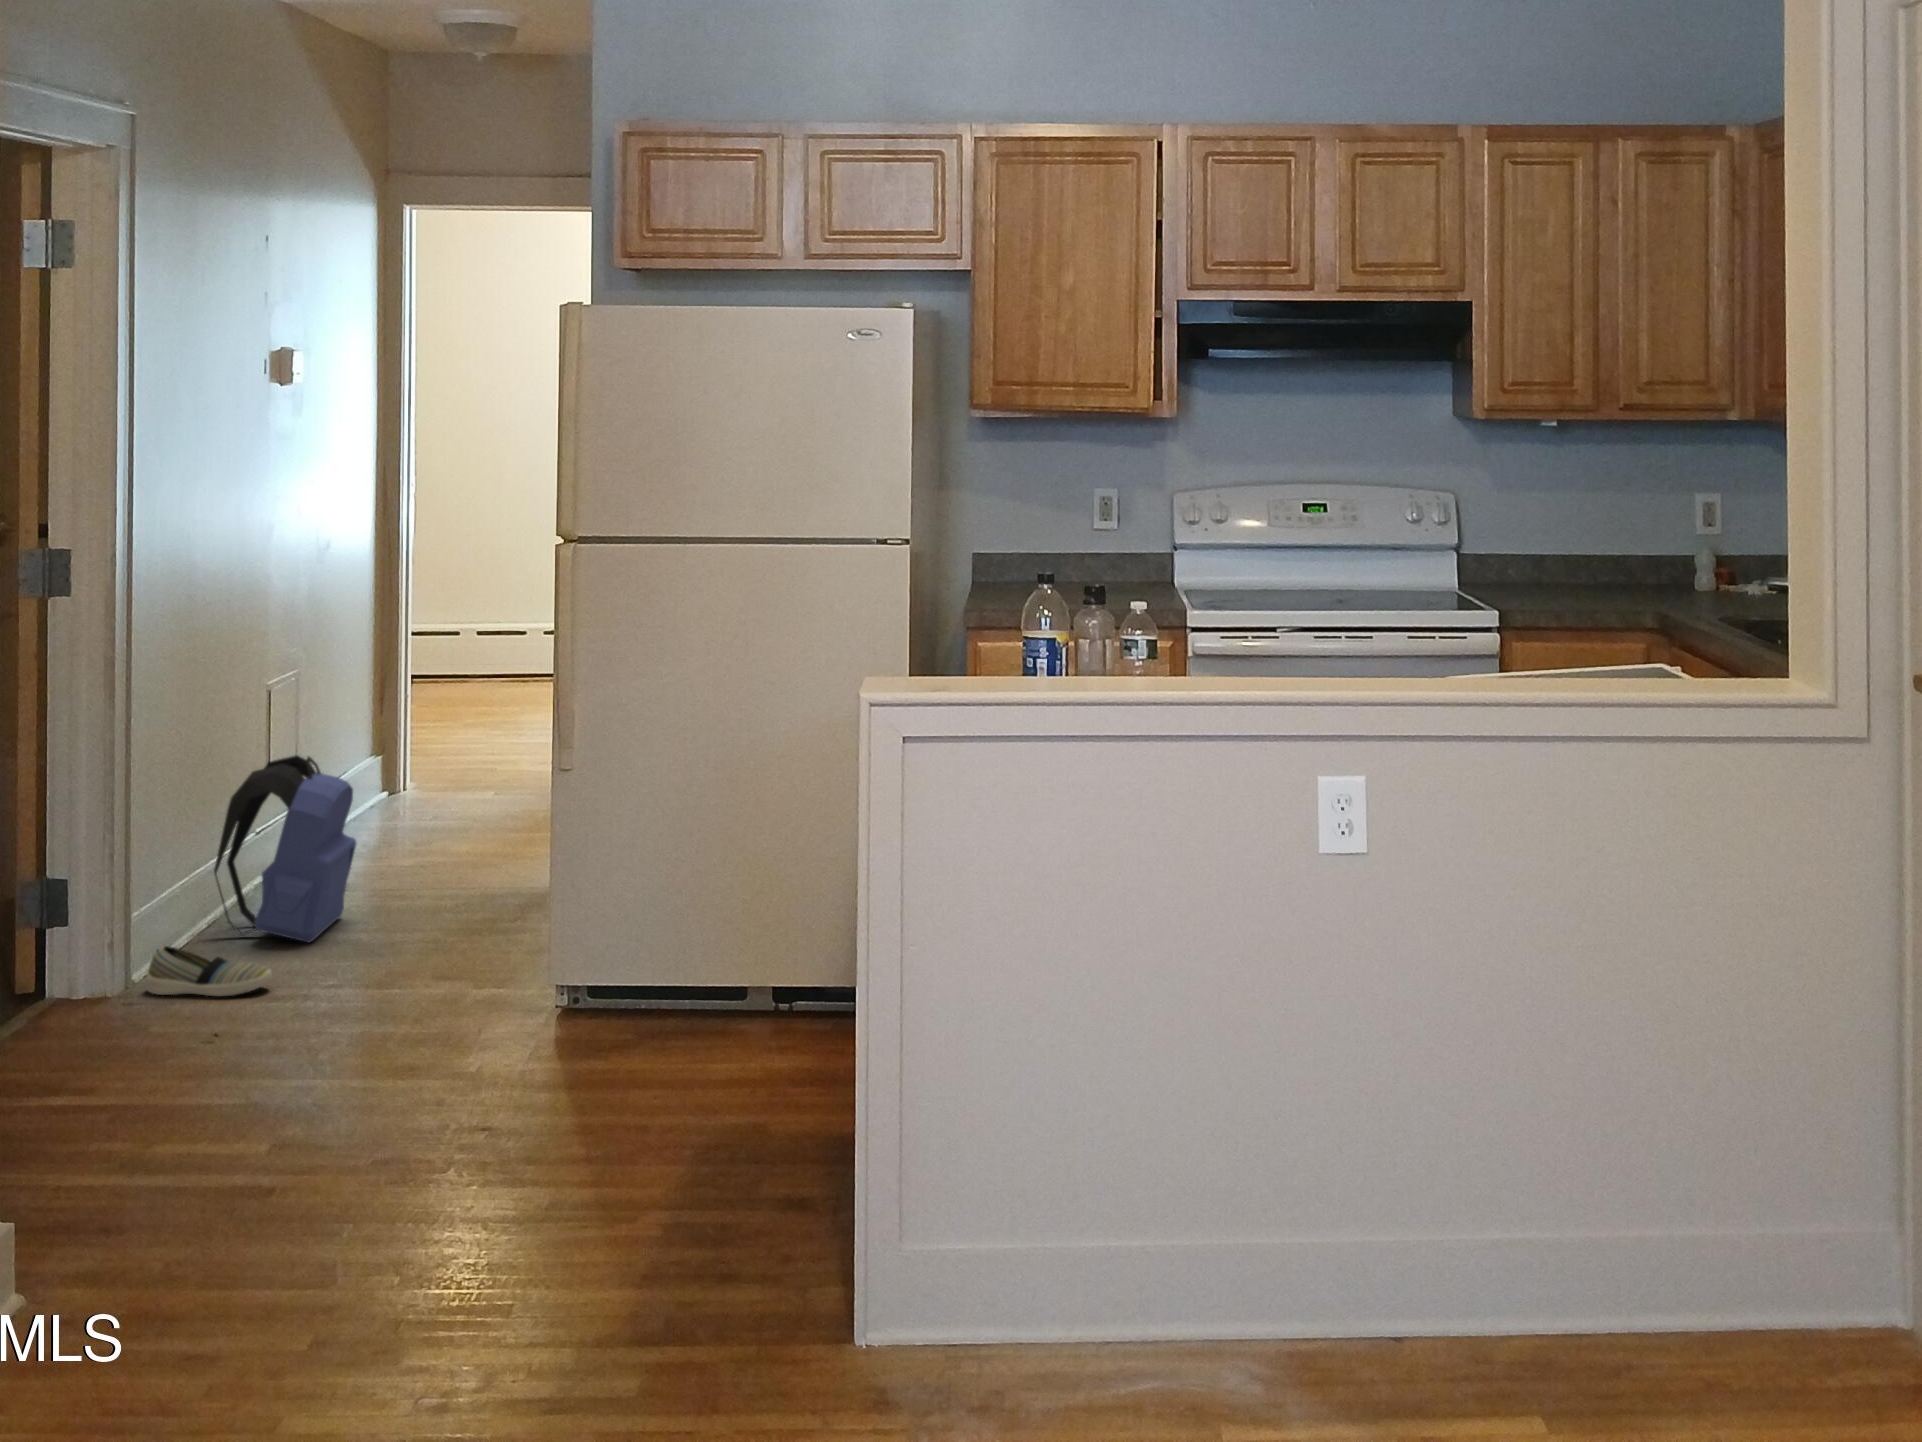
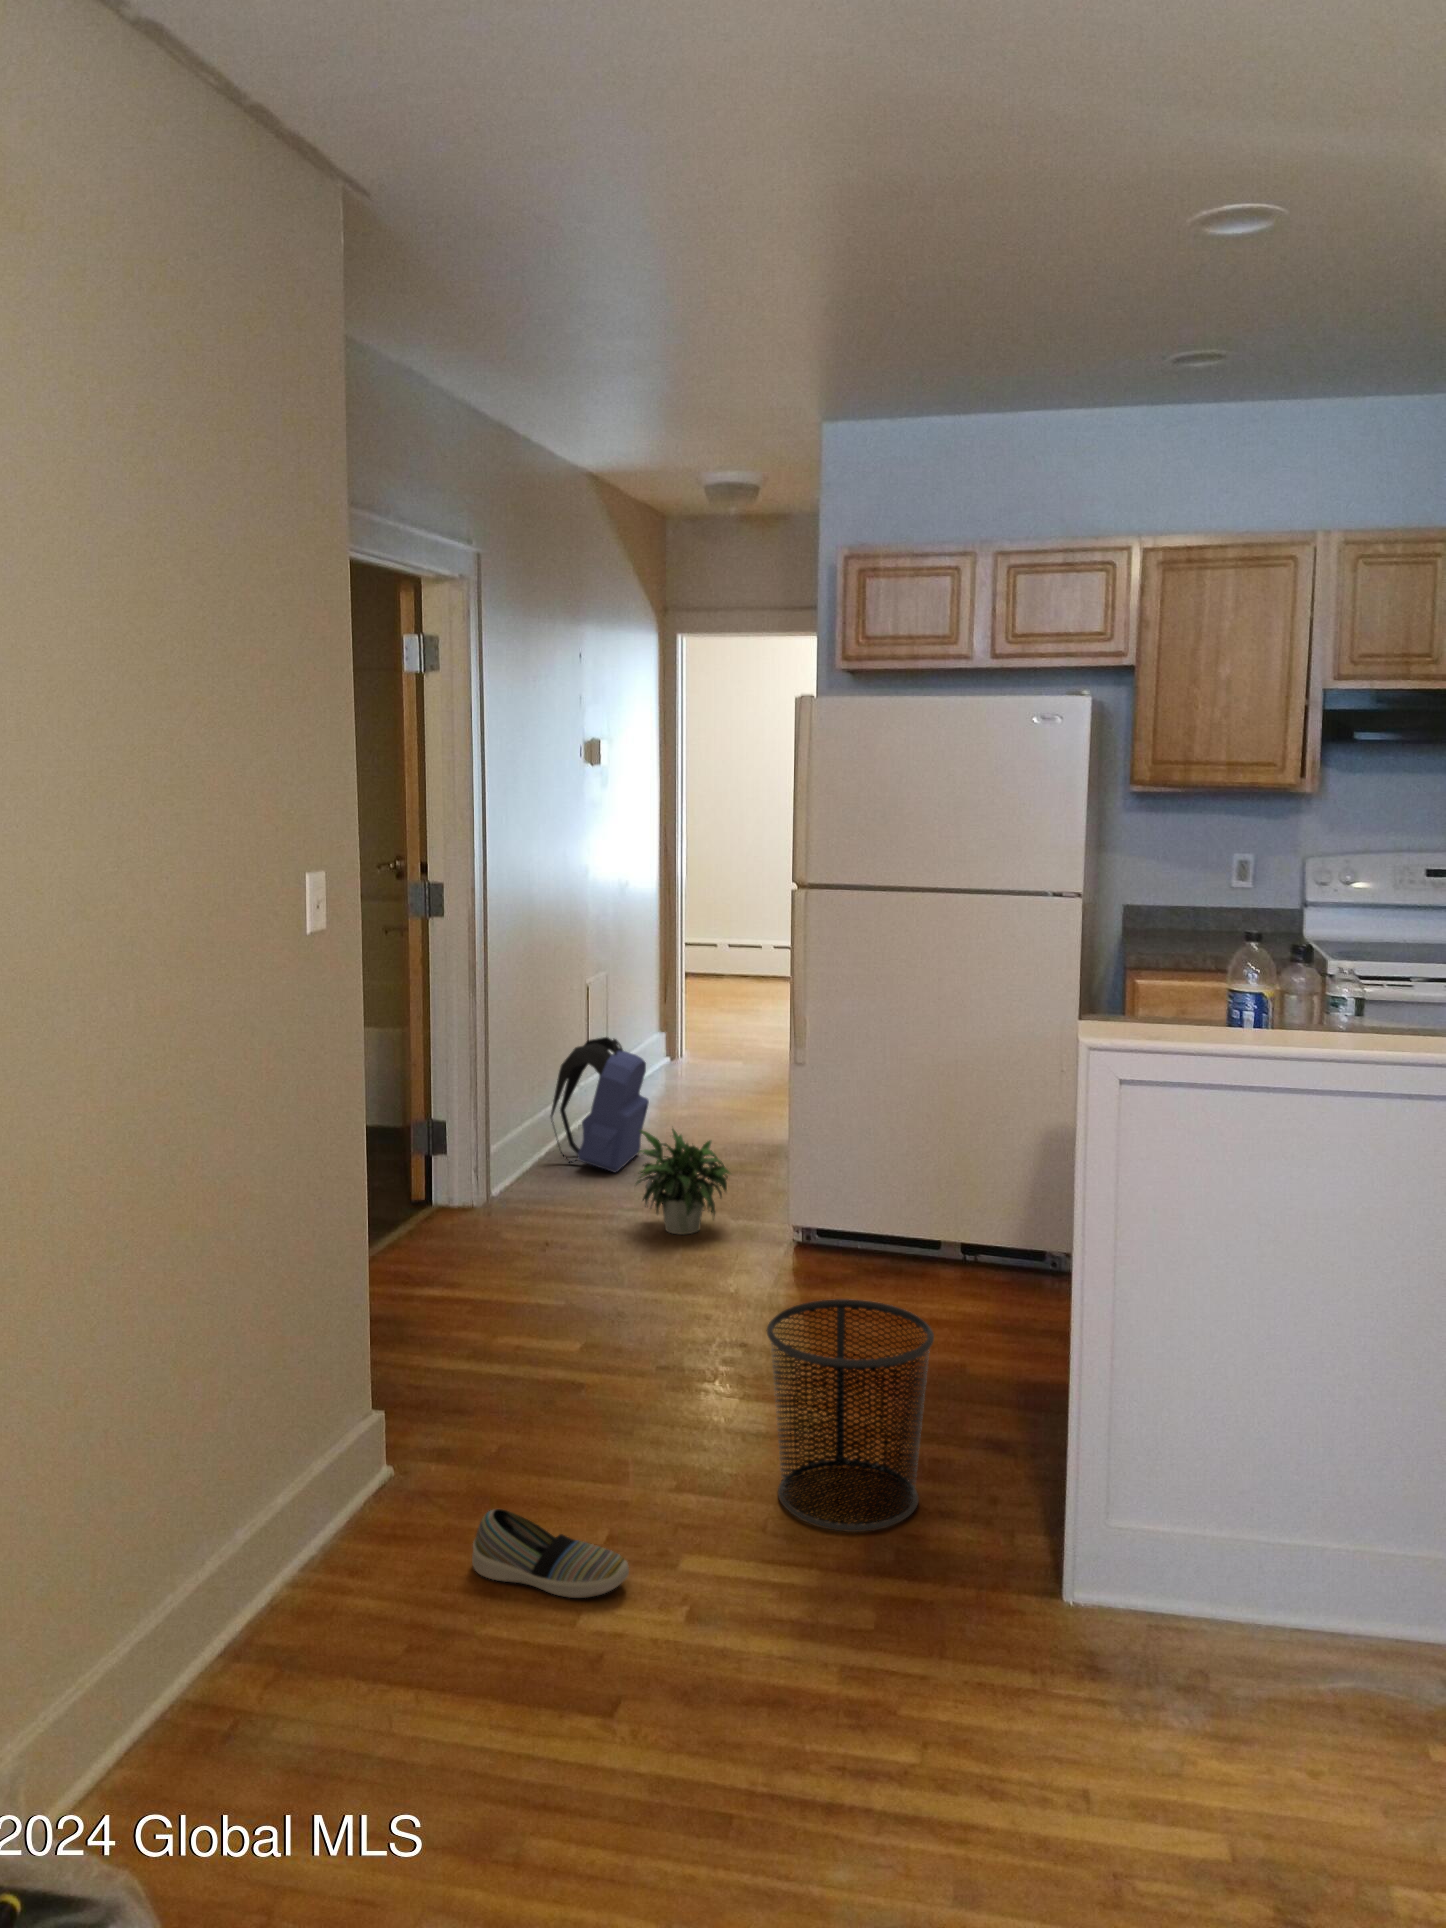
potted plant: none [343,866,477,1009] -> present [636,1129,731,1234]
shoe: present [146,946,272,997] -> present [472,1509,629,1598]
trash can: none [531,1027,729,1297] -> present [766,1299,934,1532]

